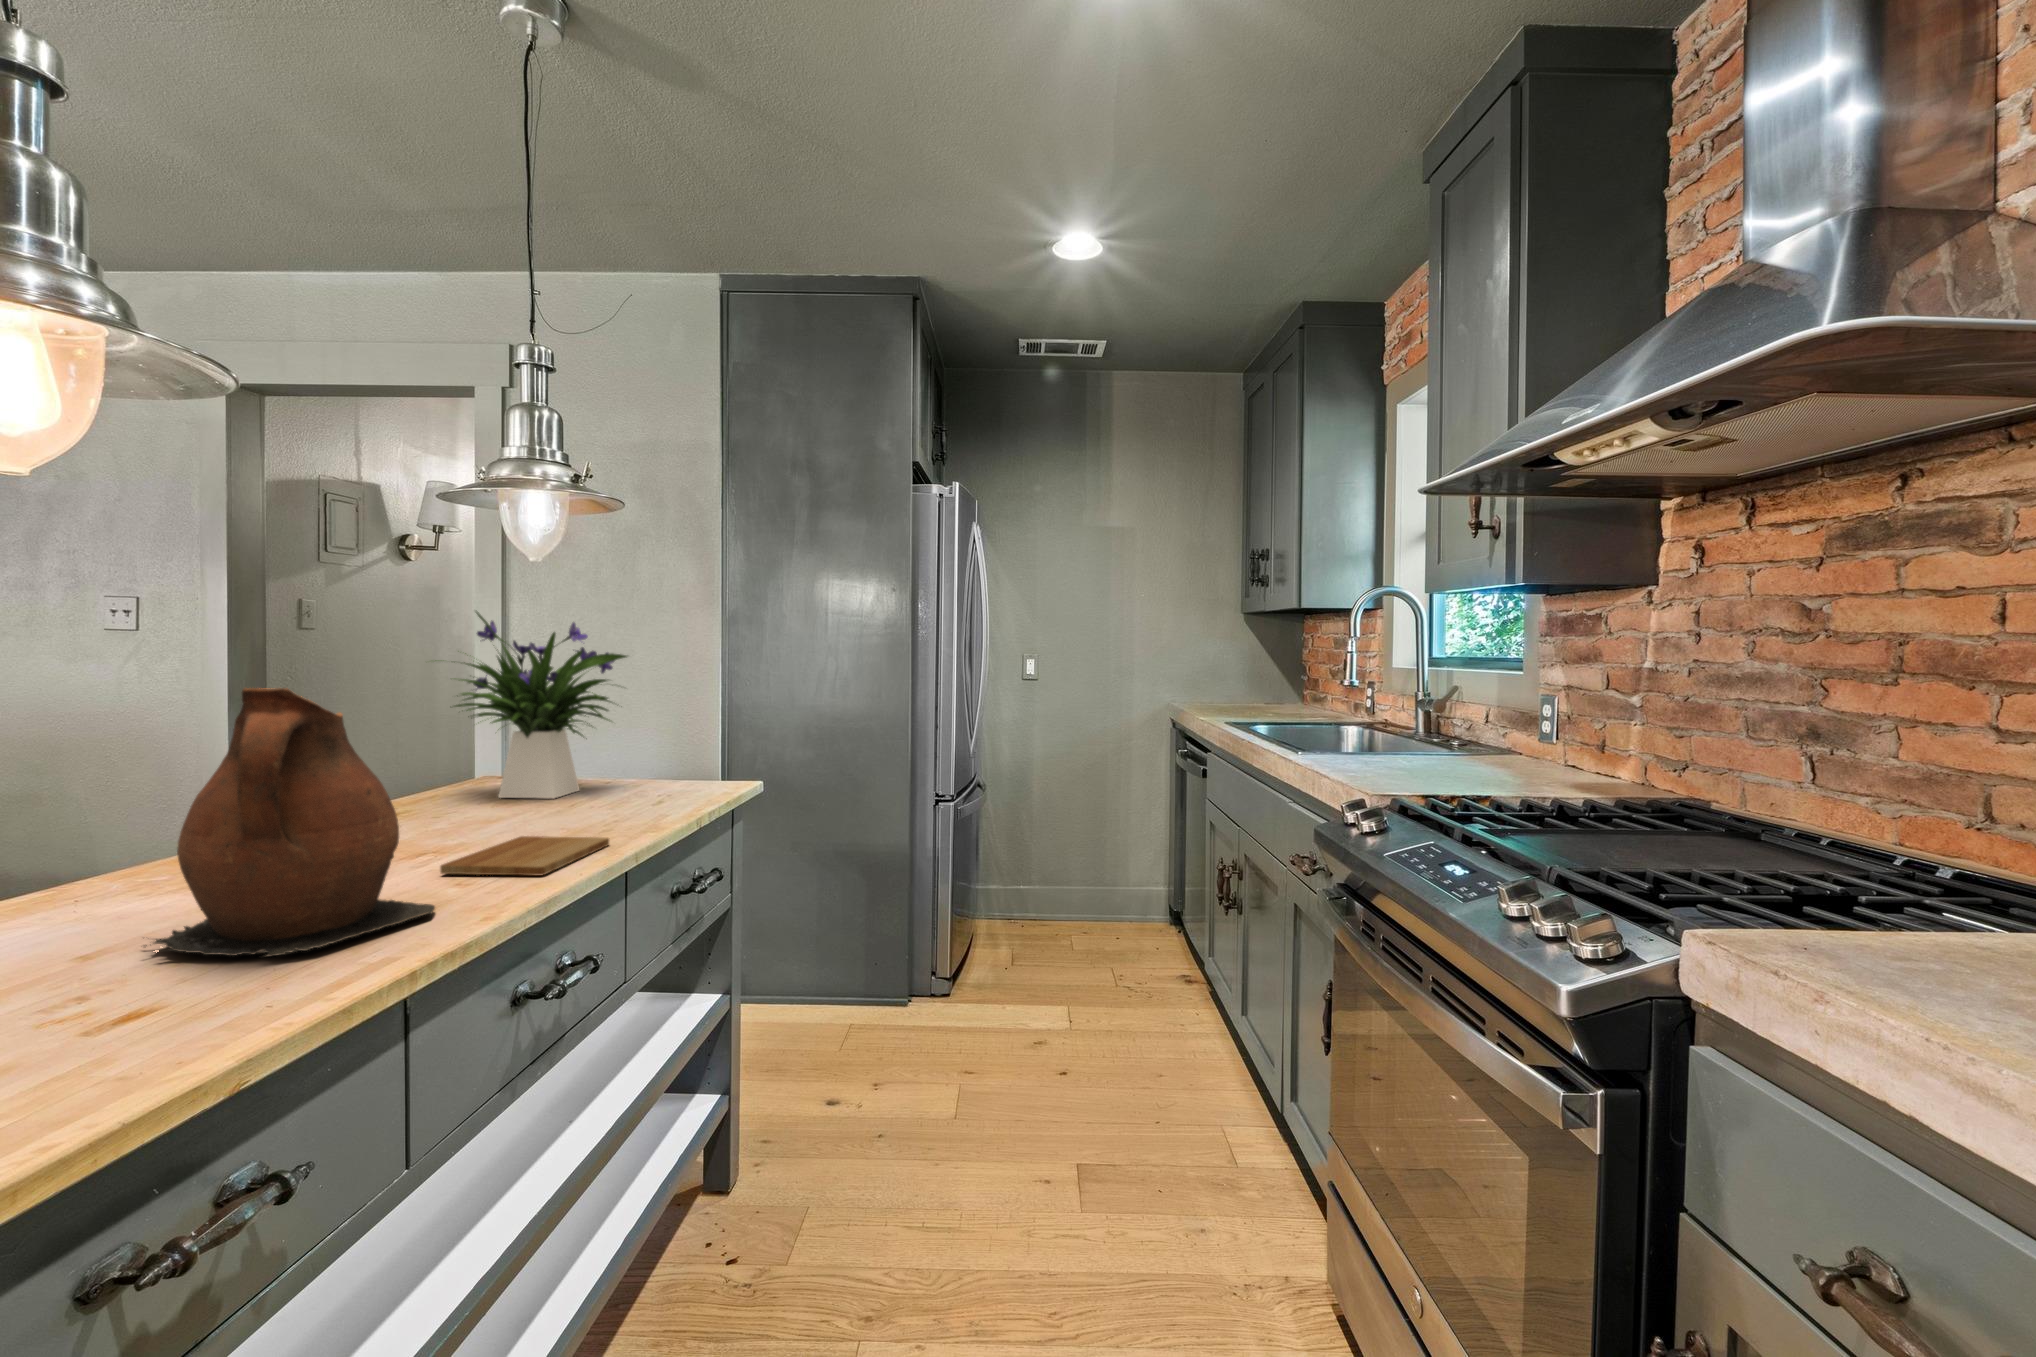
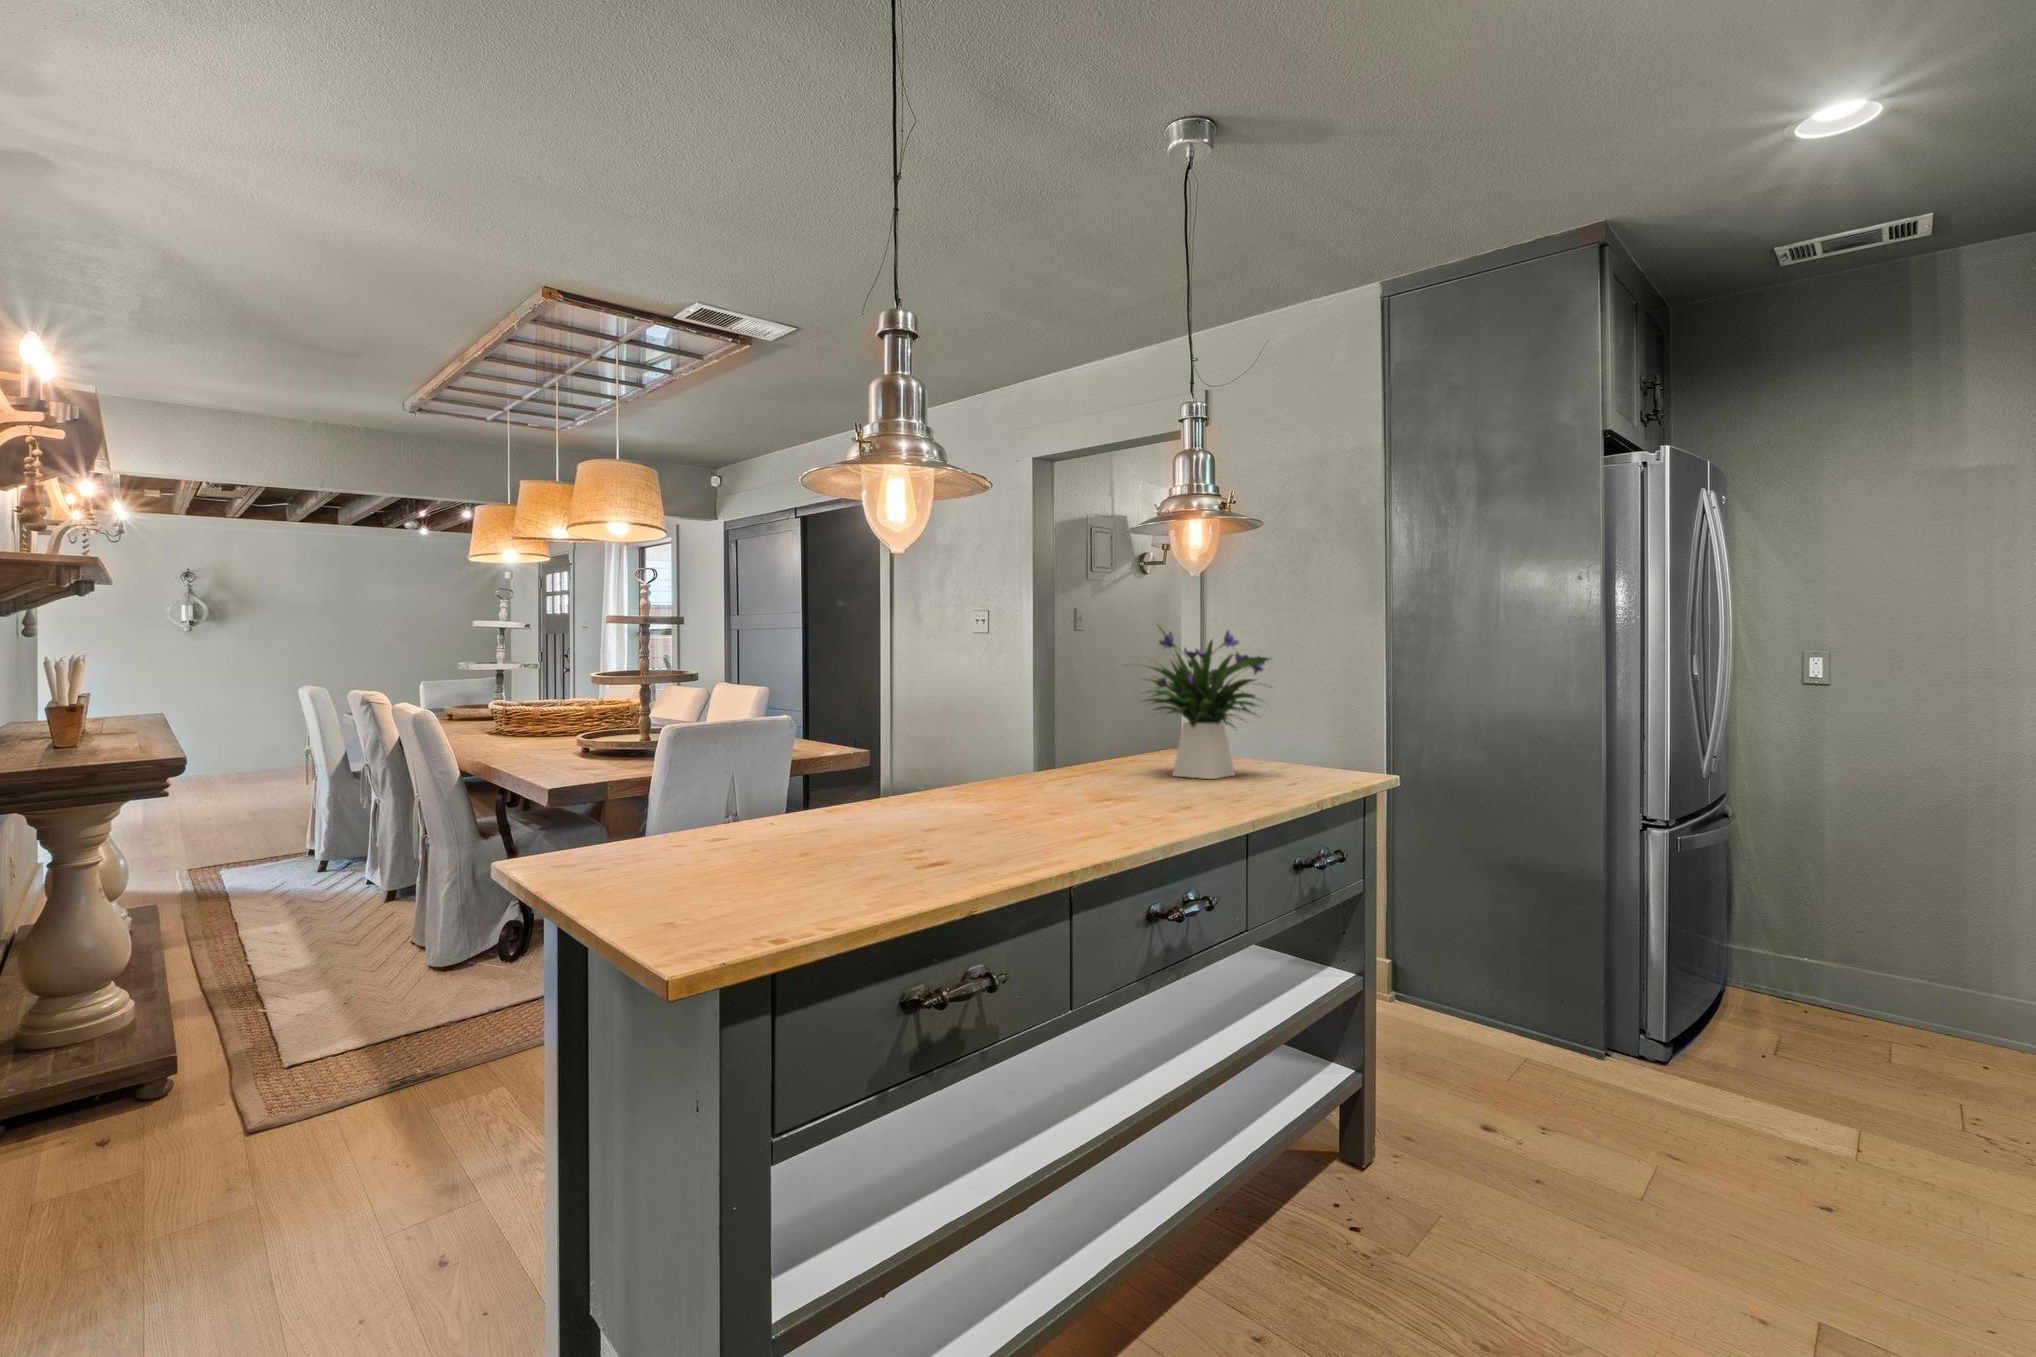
ceramic pitcher: present [146,688,435,958] -> none [946,680,1095,847]
cutting board: present [440,836,609,876] -> none [1109,800,1231,826]

